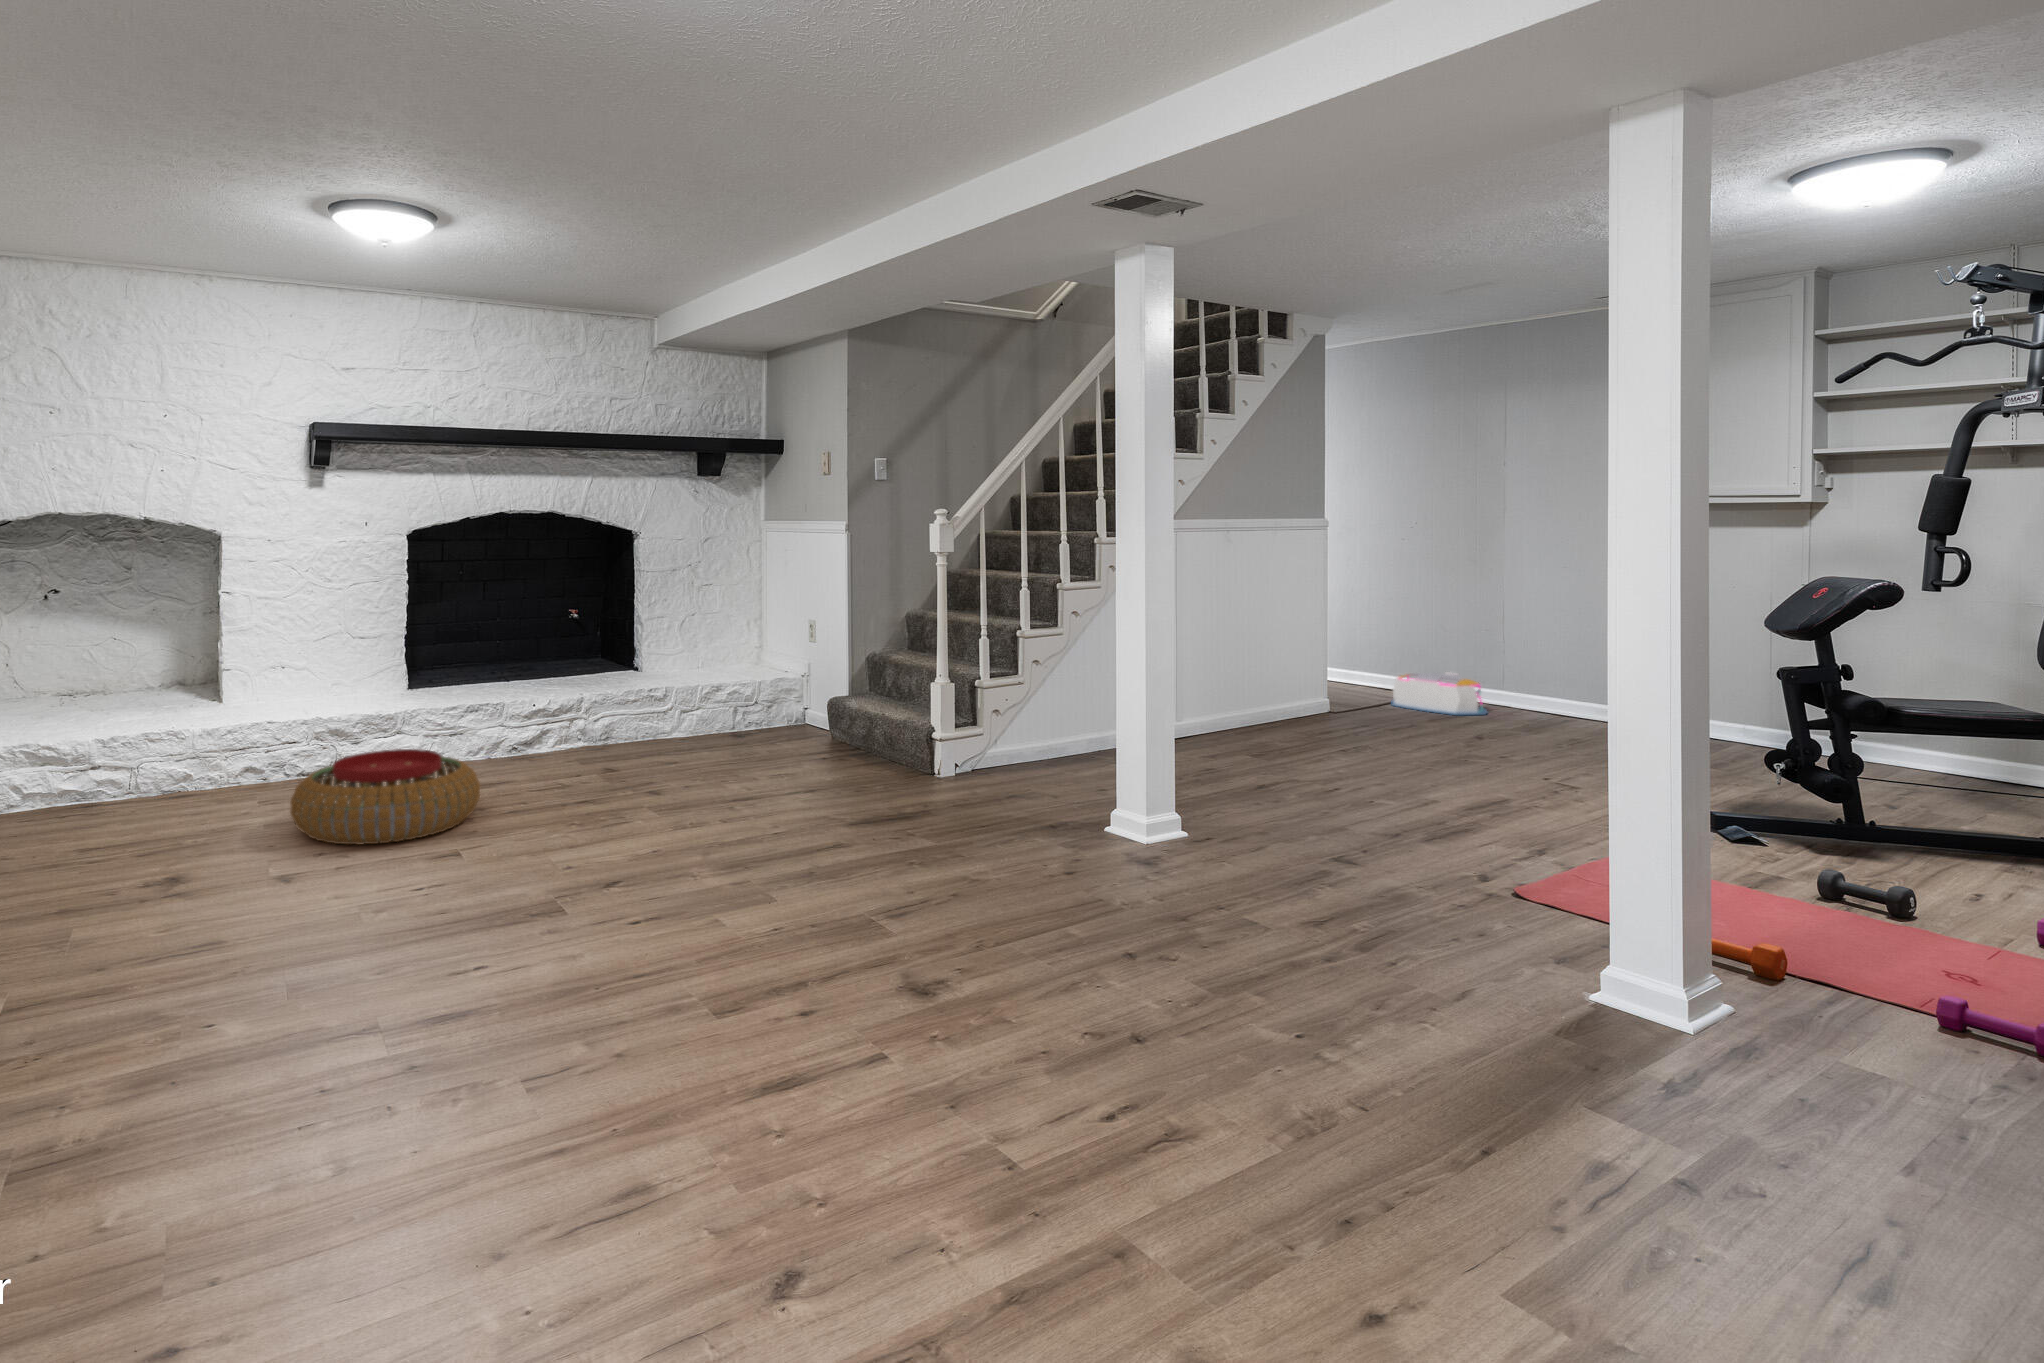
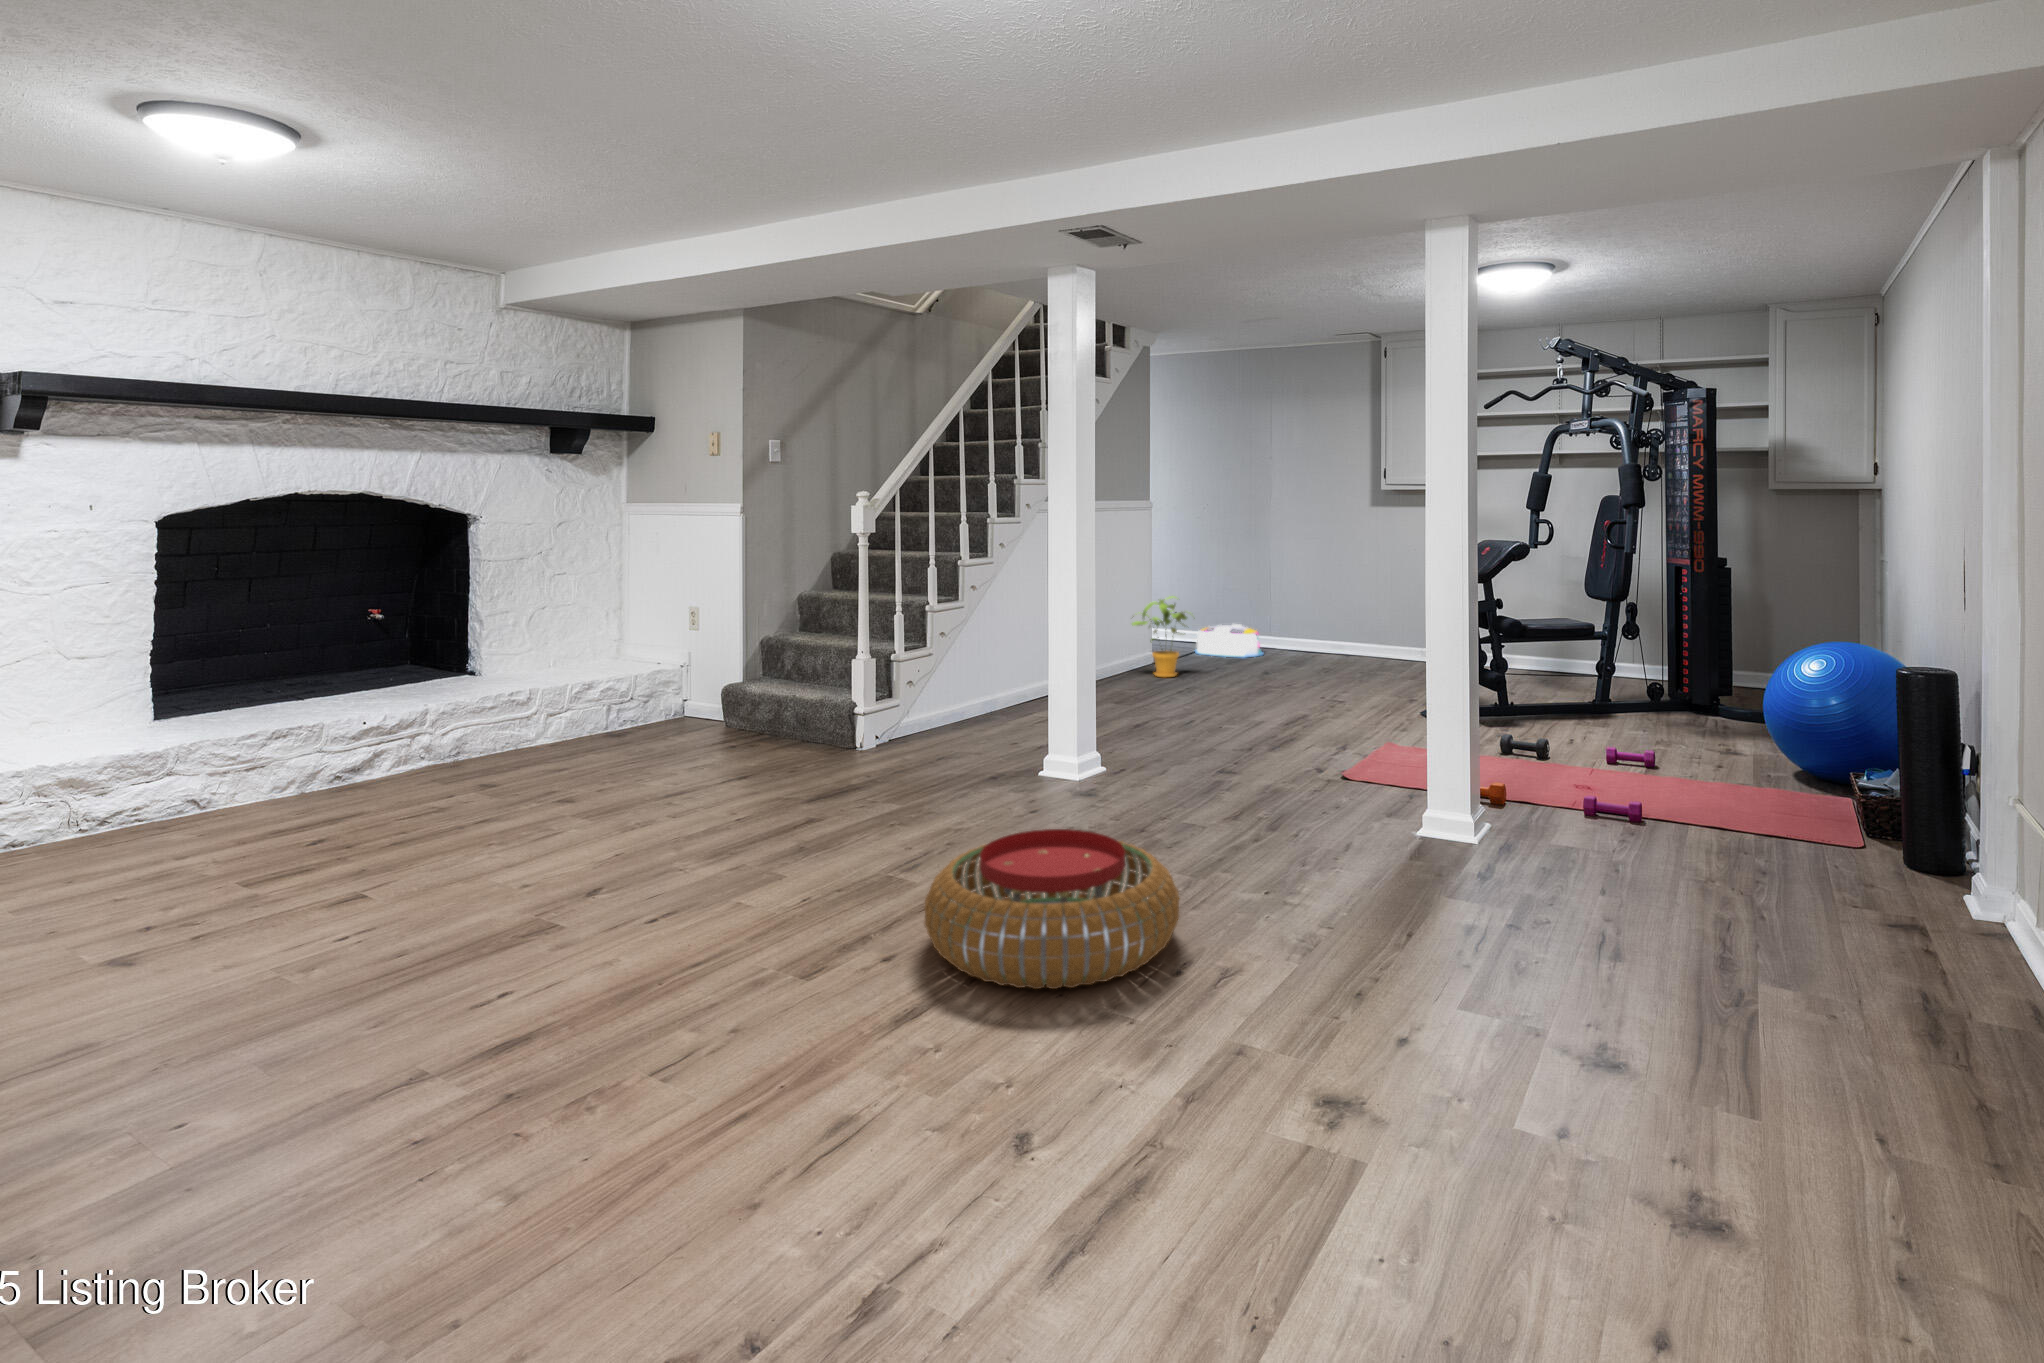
house plant: none [1289,633,1374,731] -> present [1132,596,1187,677]
pouf: present [290,749,480,844] -> present [924,829,1179,989]

